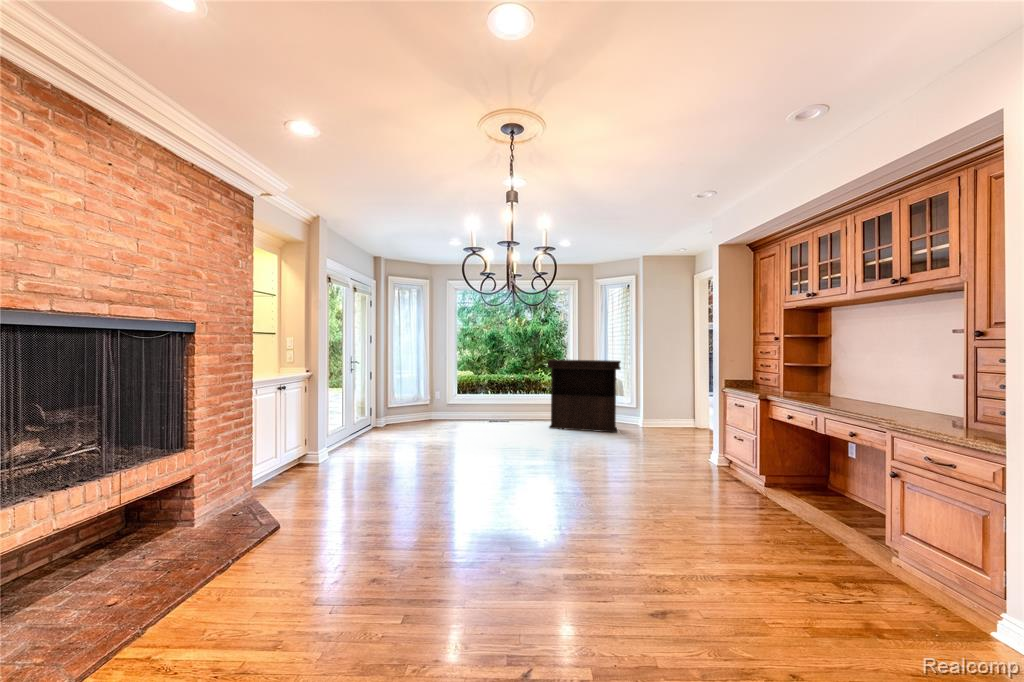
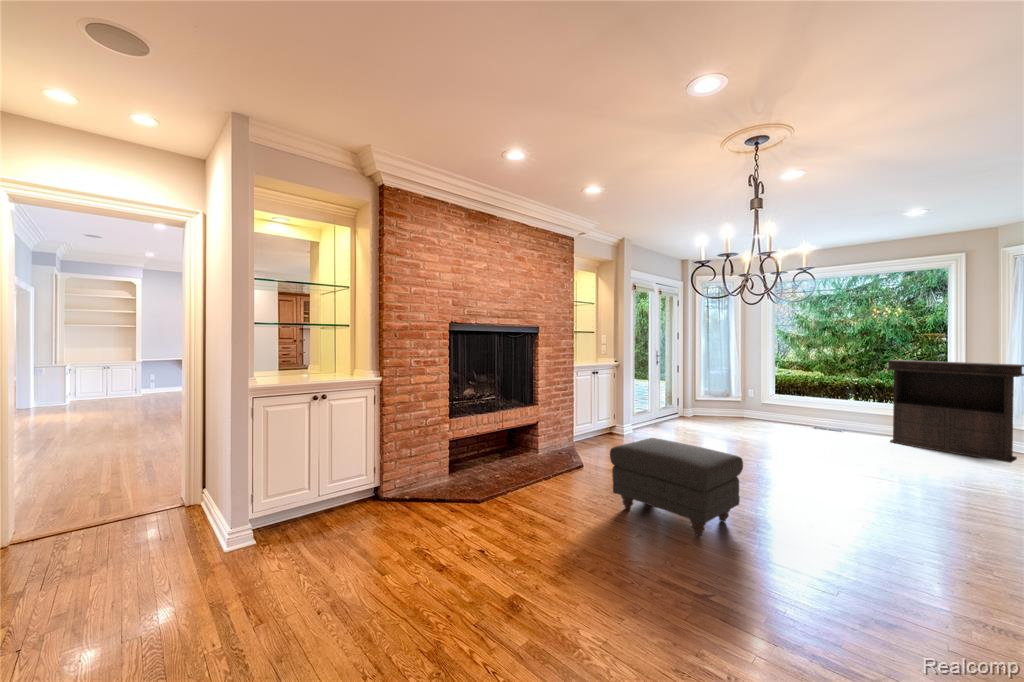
ottoman: none [347,471,503,591] -> present [610,438,743,536]

